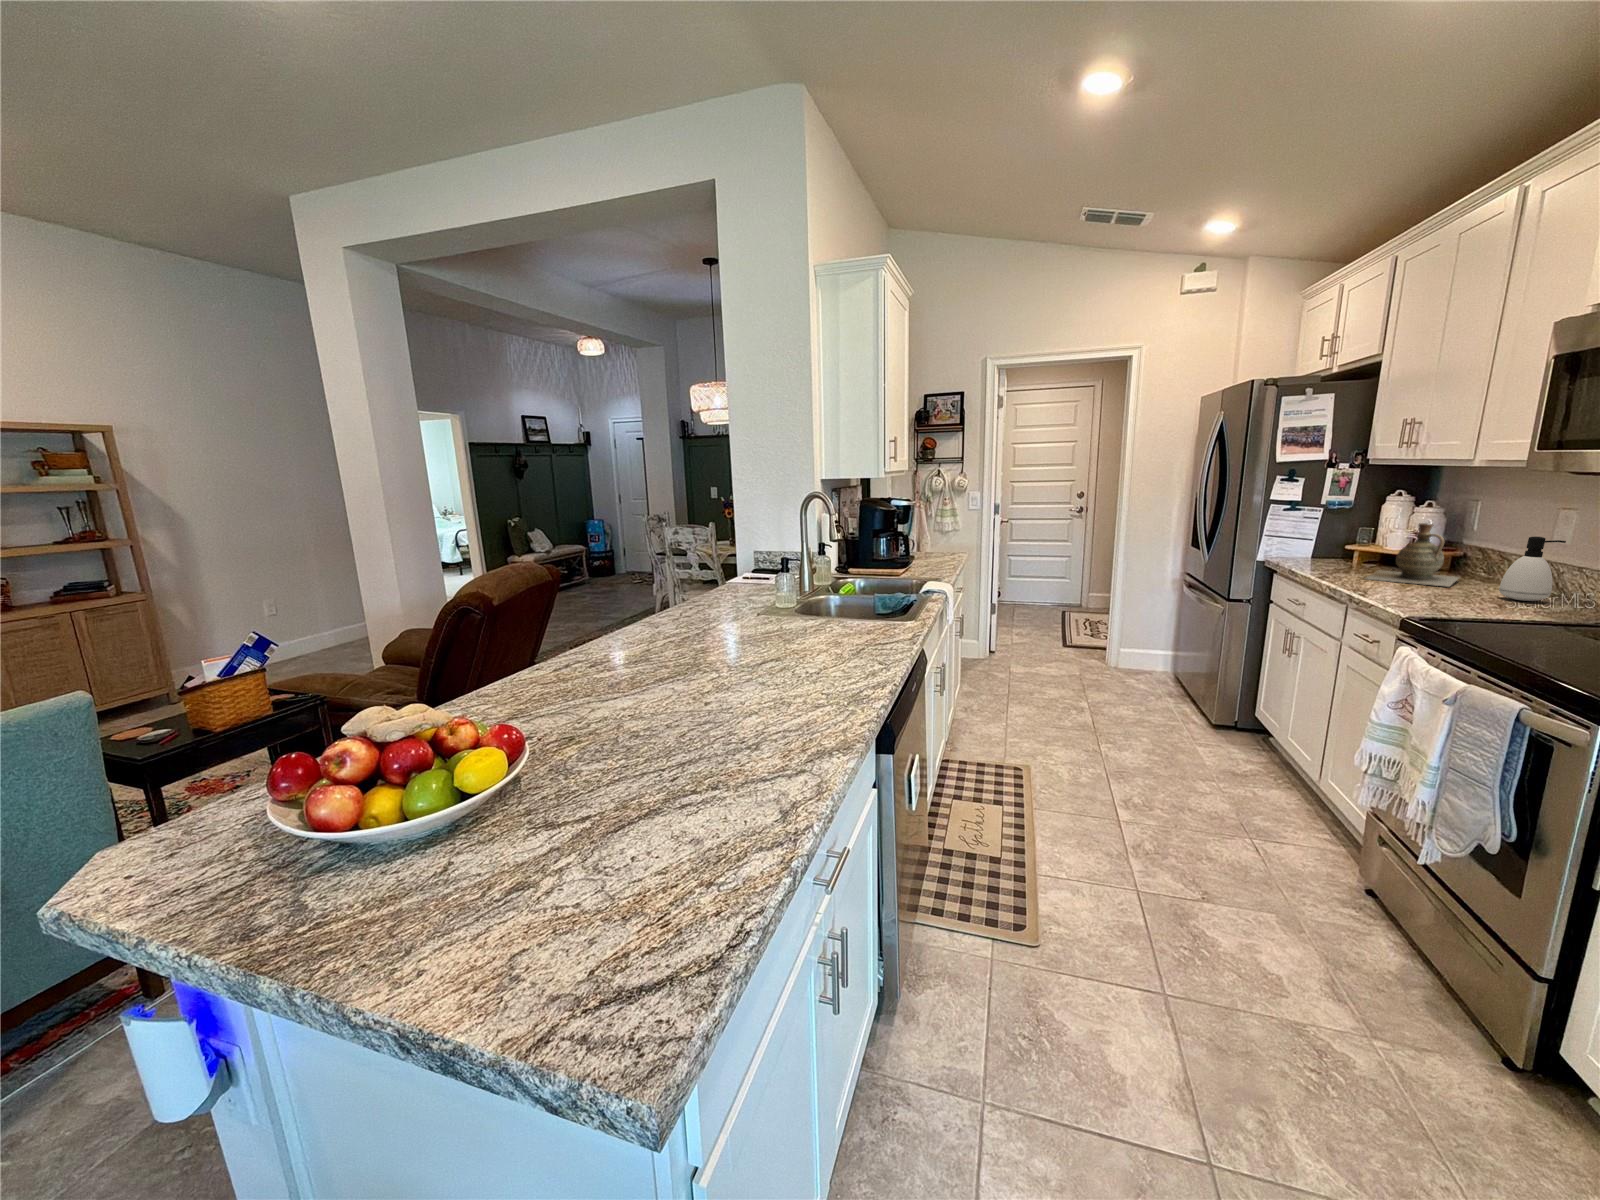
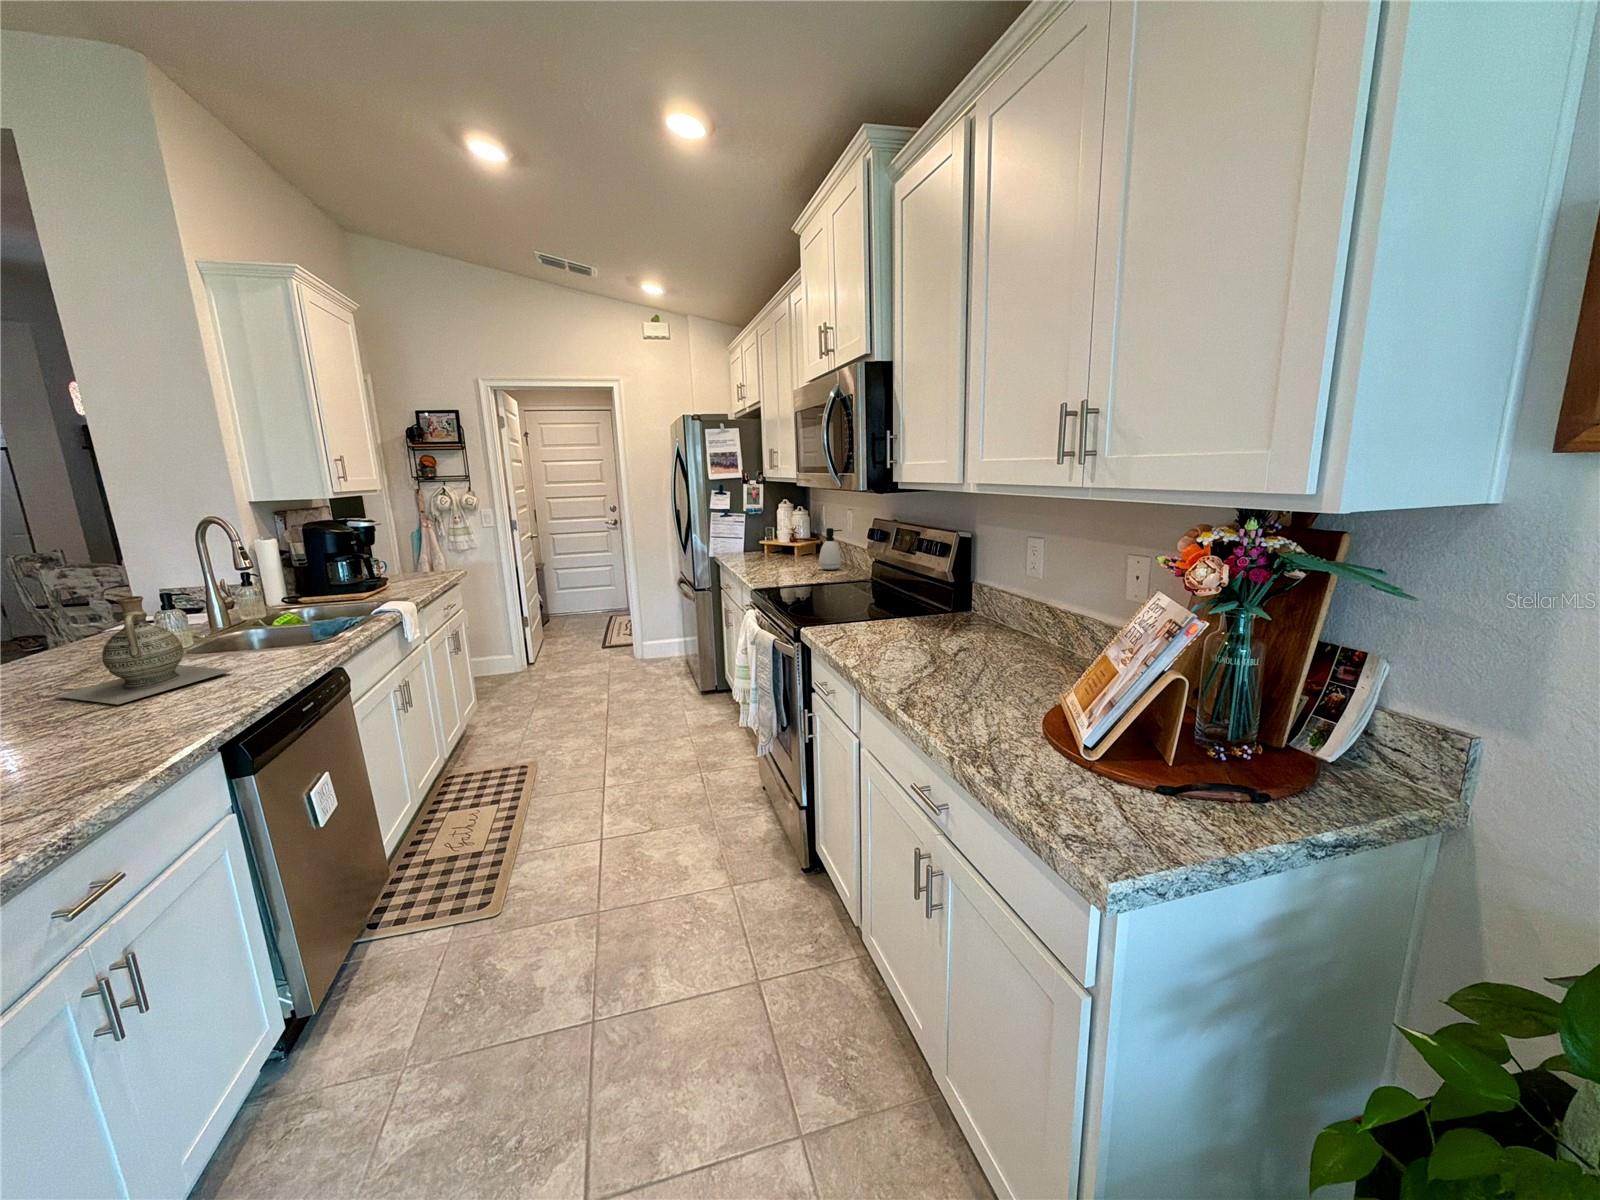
ceramic jug: present [1366,523,1459,587] -> present [56,596,233,705]

